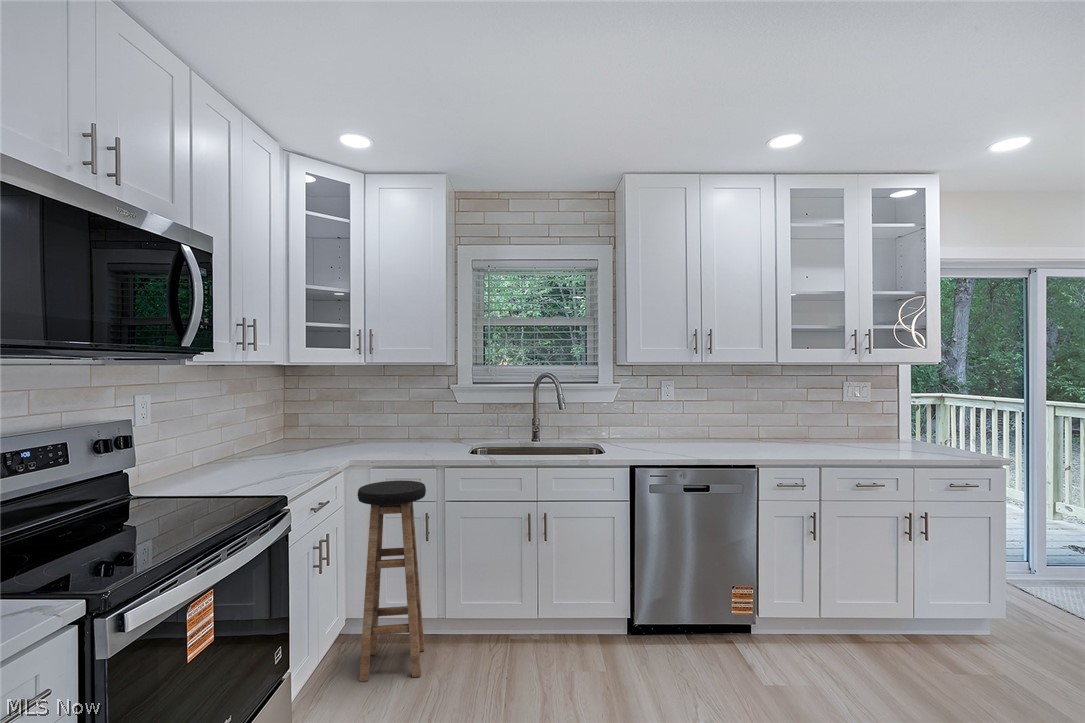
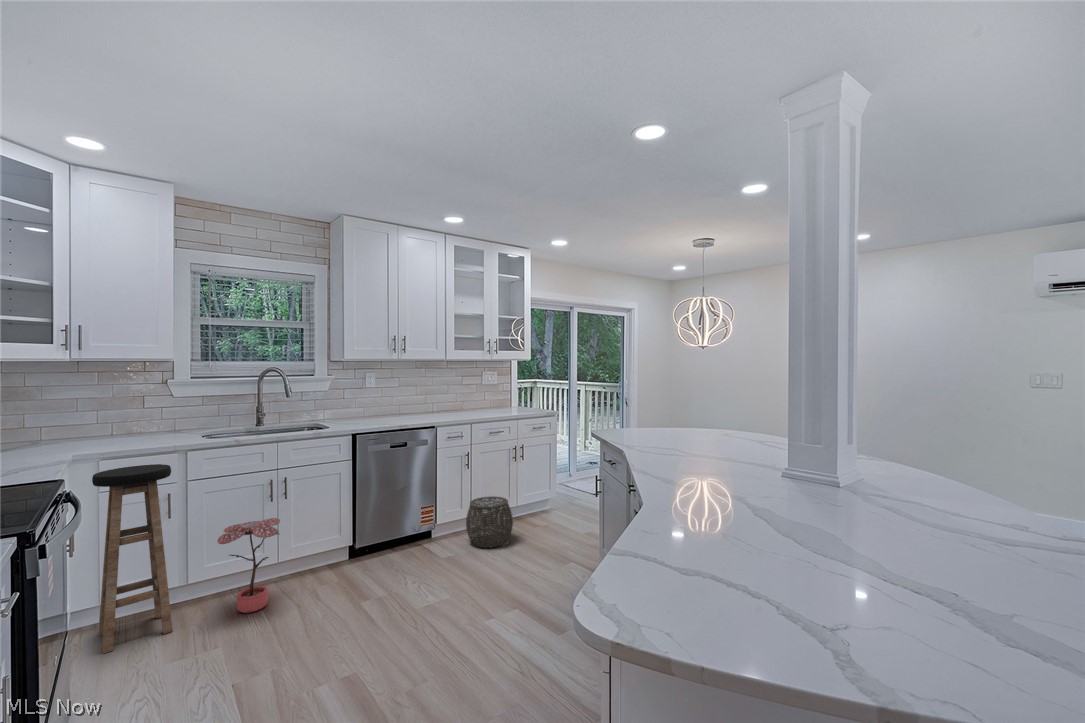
potted plant: none [462,564,534,680] -> present [217,518,280,613]
woven basket: none [799,589,889,685] -> present [466,496,513,548]

